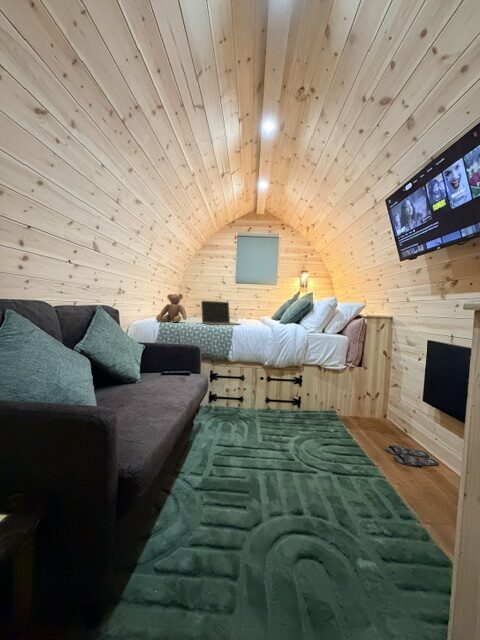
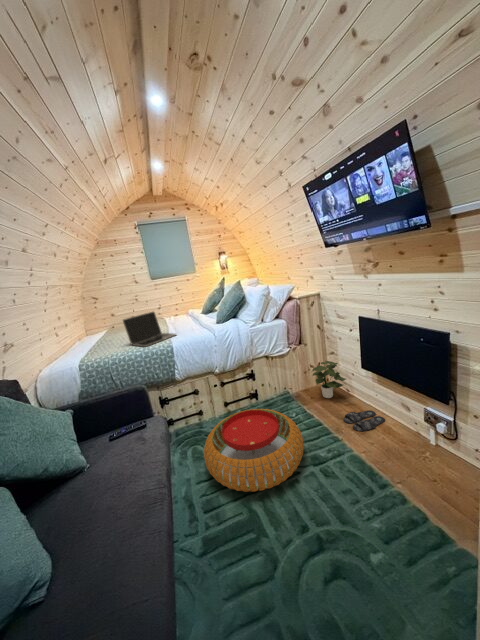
teddy bear: present [156,294,187,322] -> none [69,317,109,359]
potted plant: none [364,387,404,429] -> present [312,361,346,398]
pouf: none [228,401,328,470] -> present [204,409,304,492]

